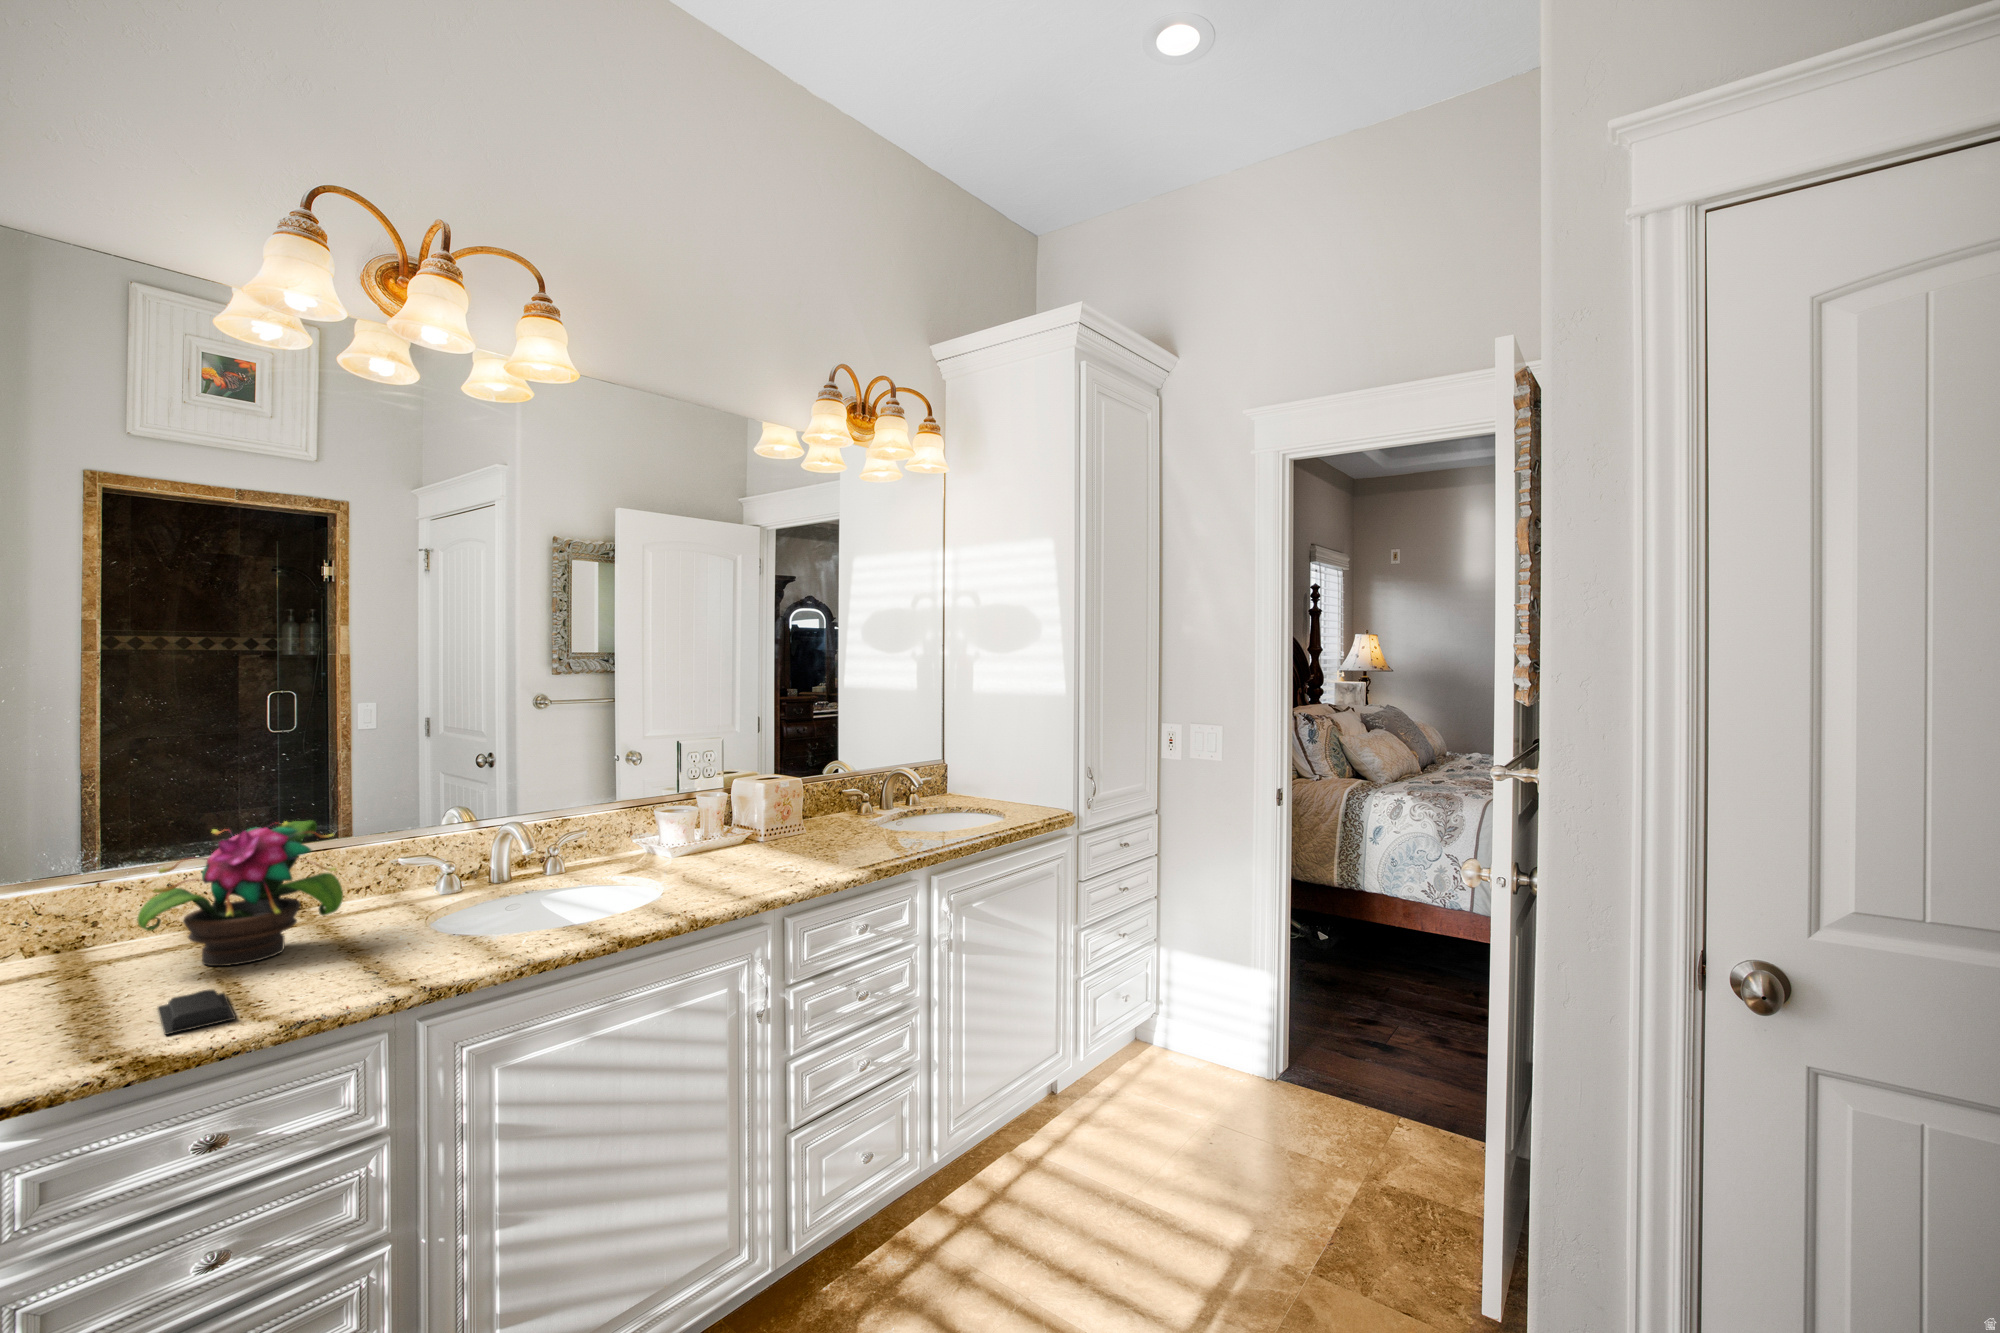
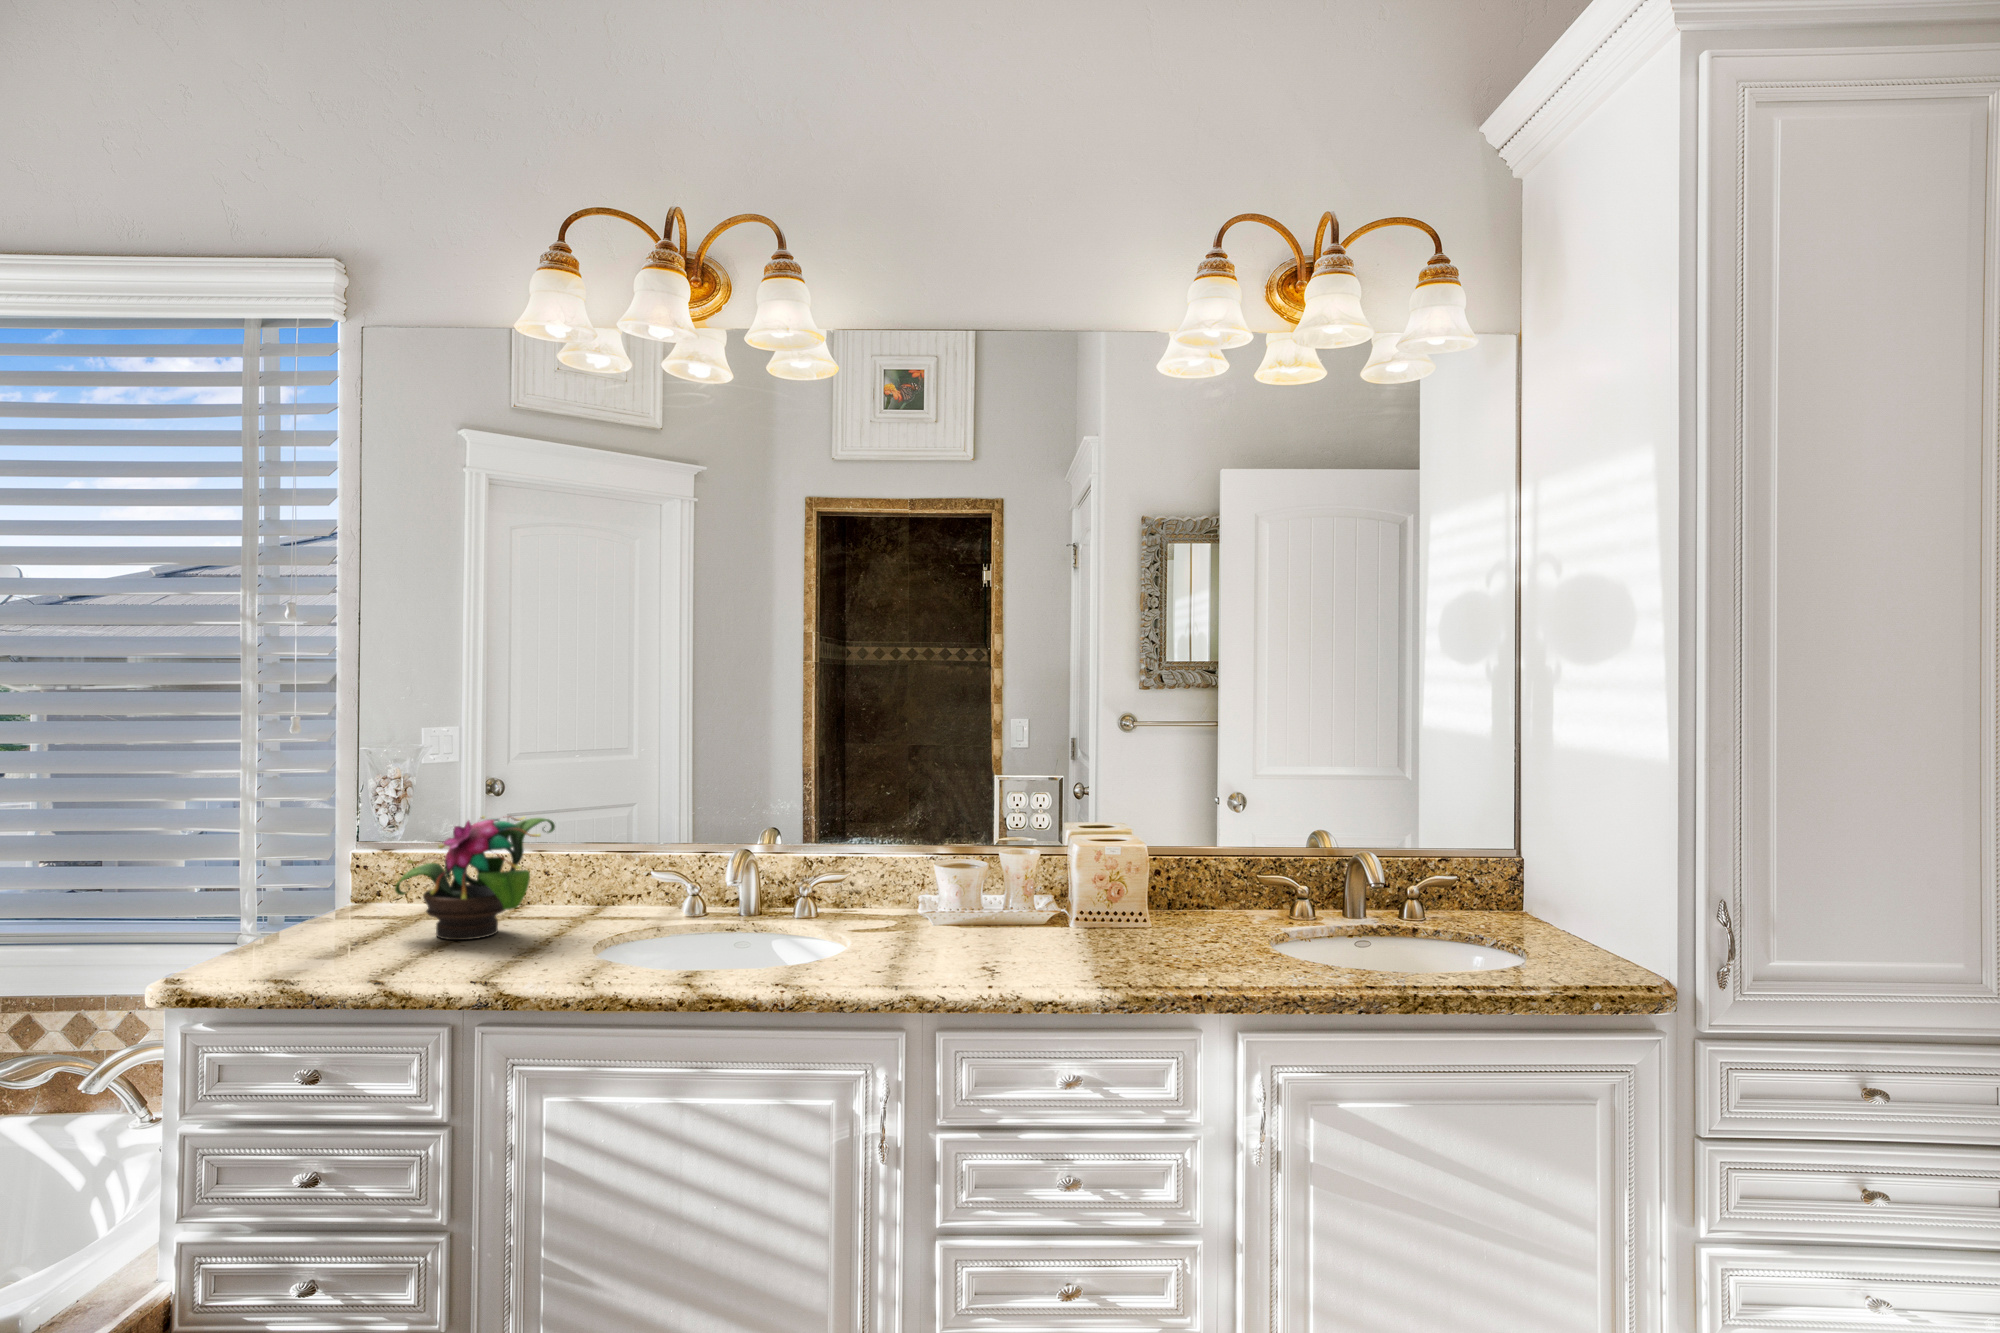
soap bar: present [158,989,236,1035] -> none [302,952,388,980]

